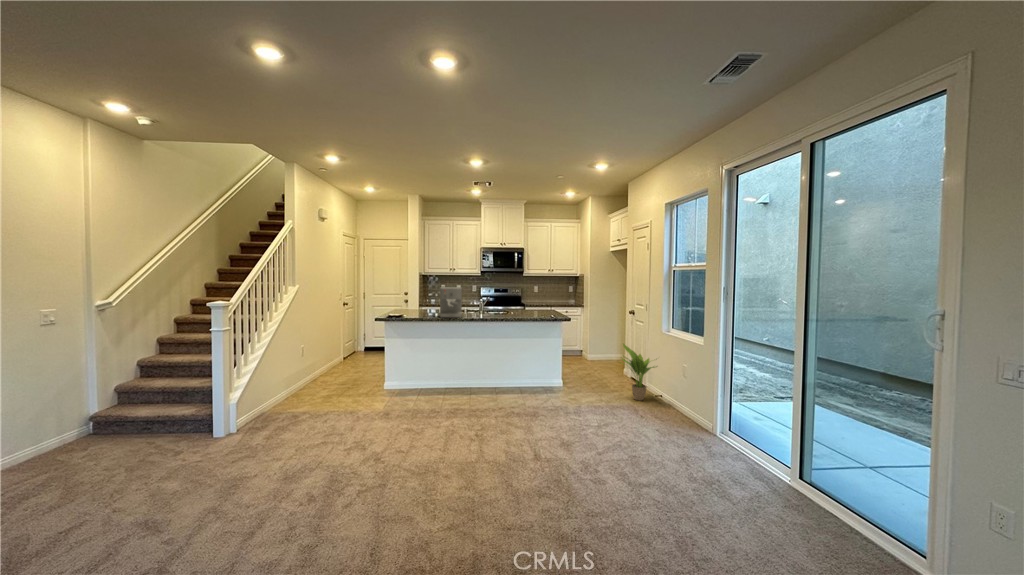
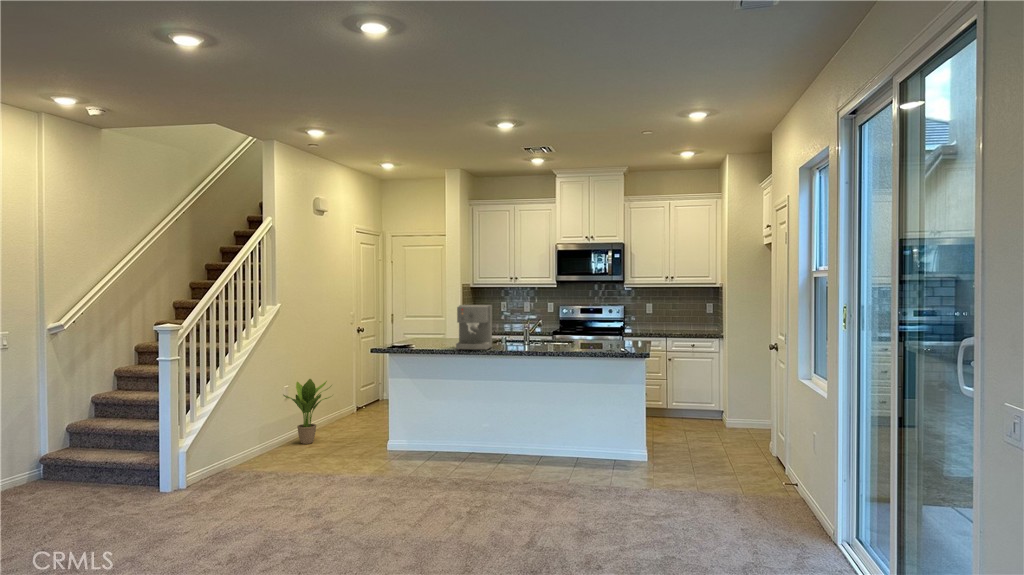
potted plant: present [622,344,654,400] -> present [283,379,331,444]

